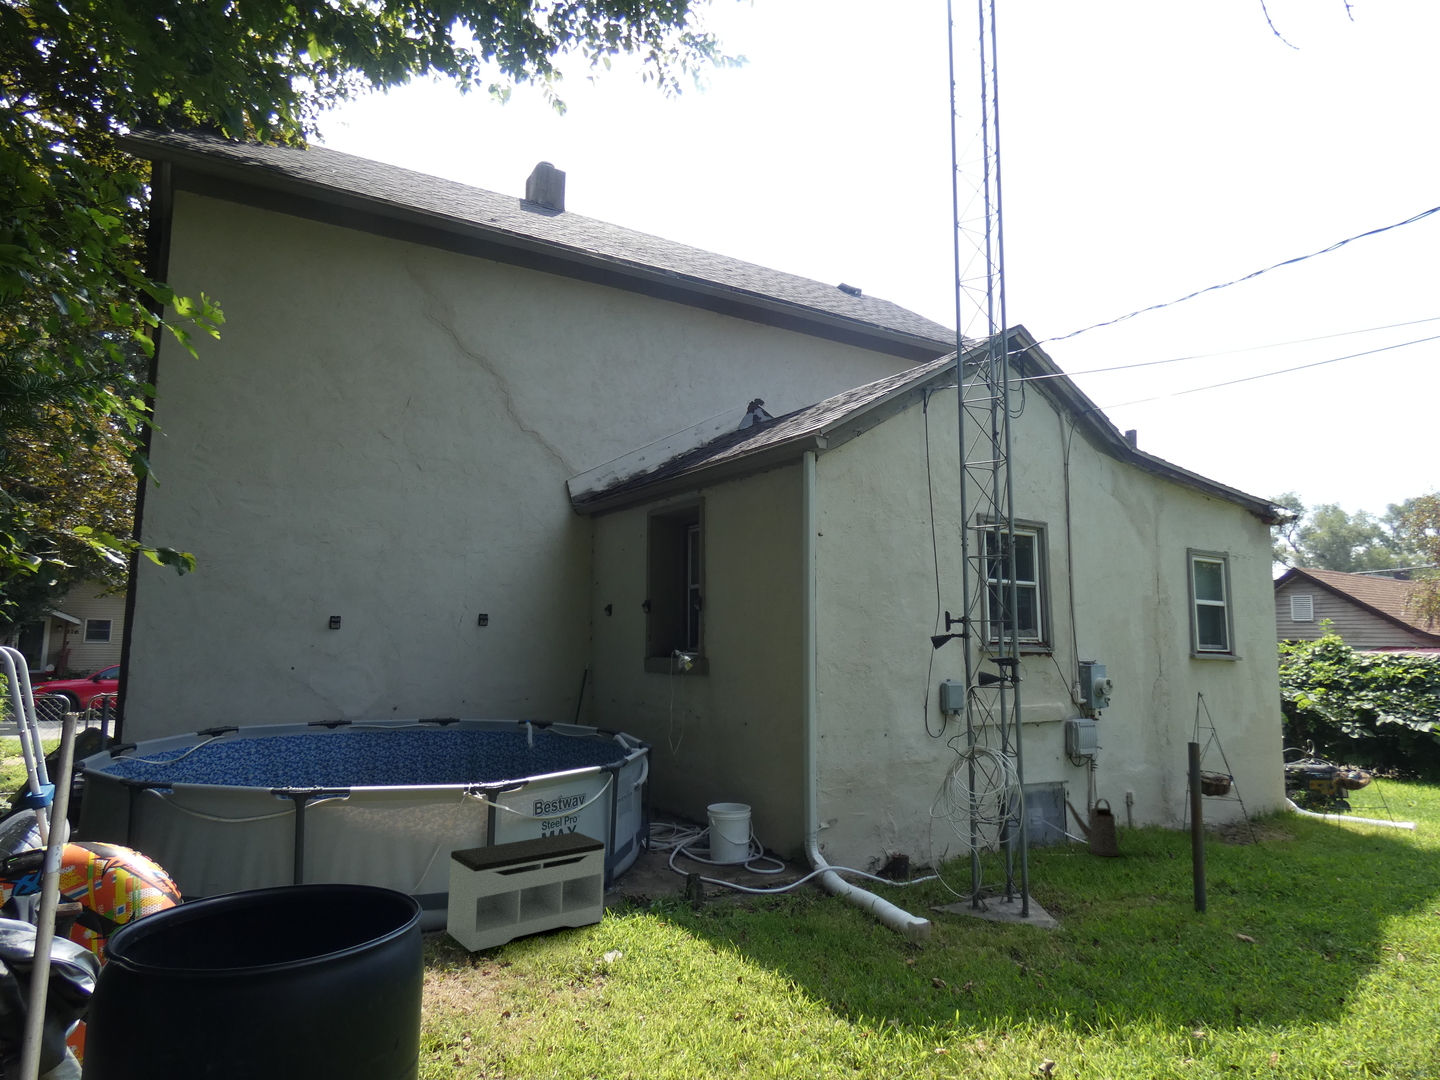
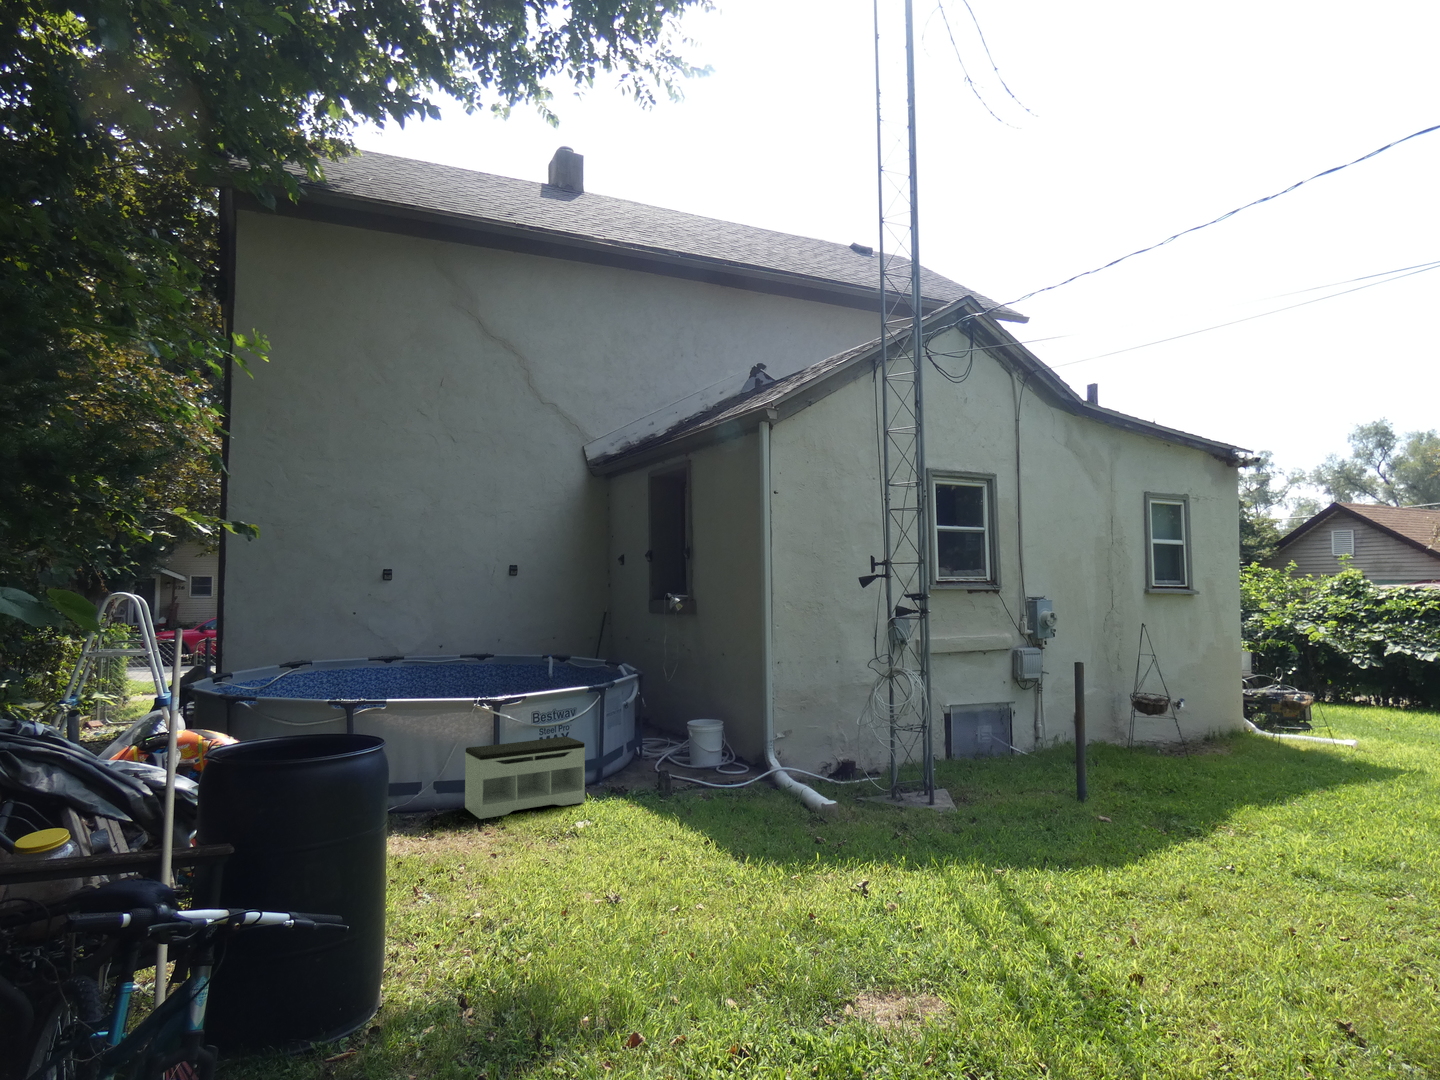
watering can: present [1066,799,1123,856] -> none [1010,716,1052,765]

